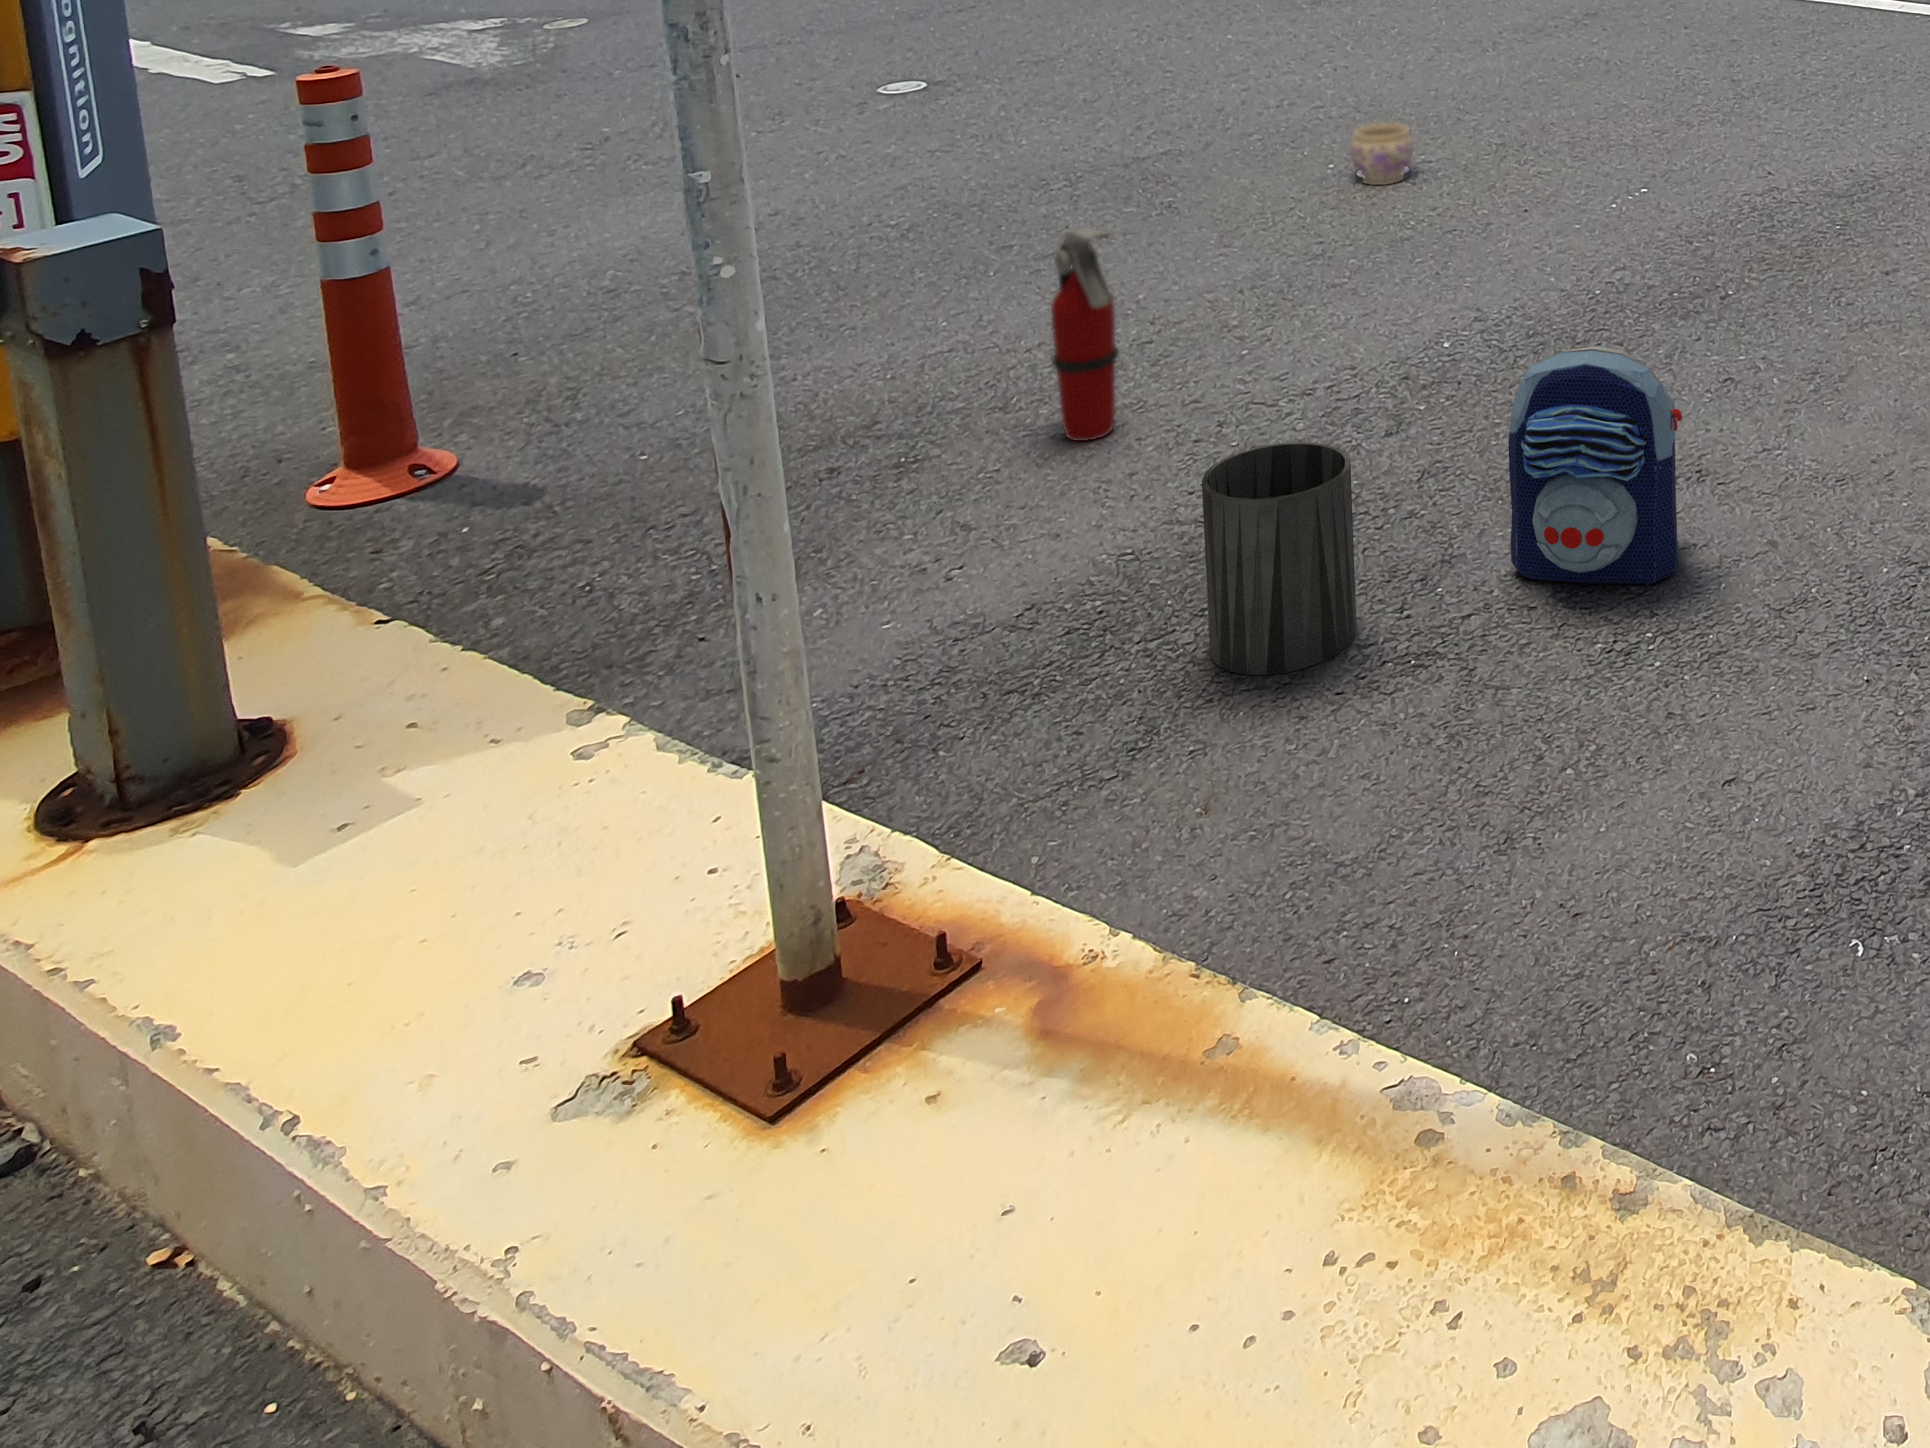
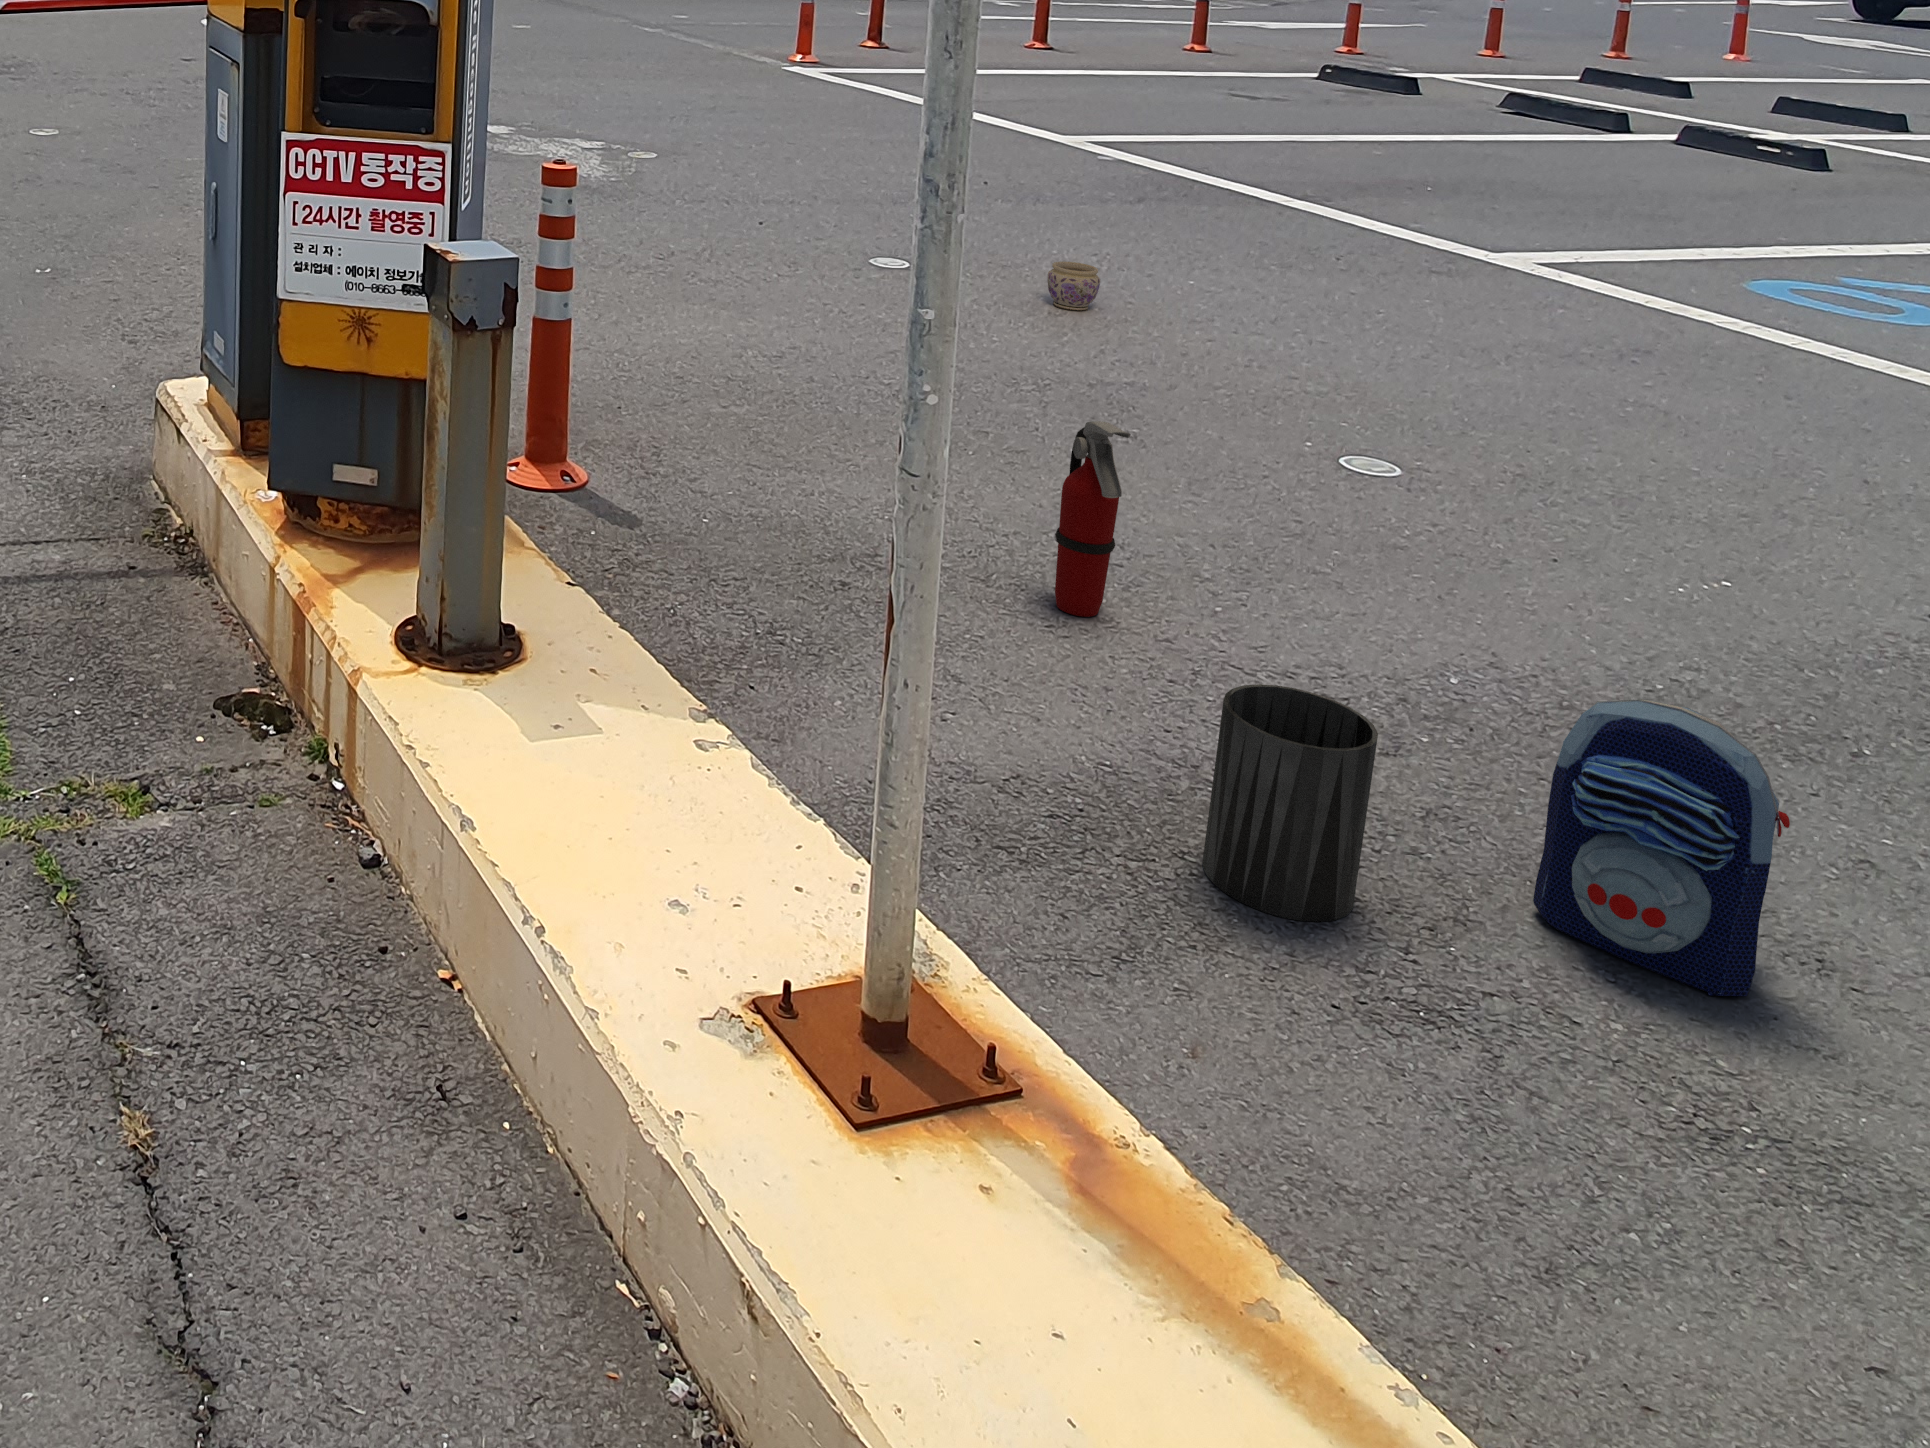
planter: present [1350,123,1414,185] -> present [1048,261,1100,311]

